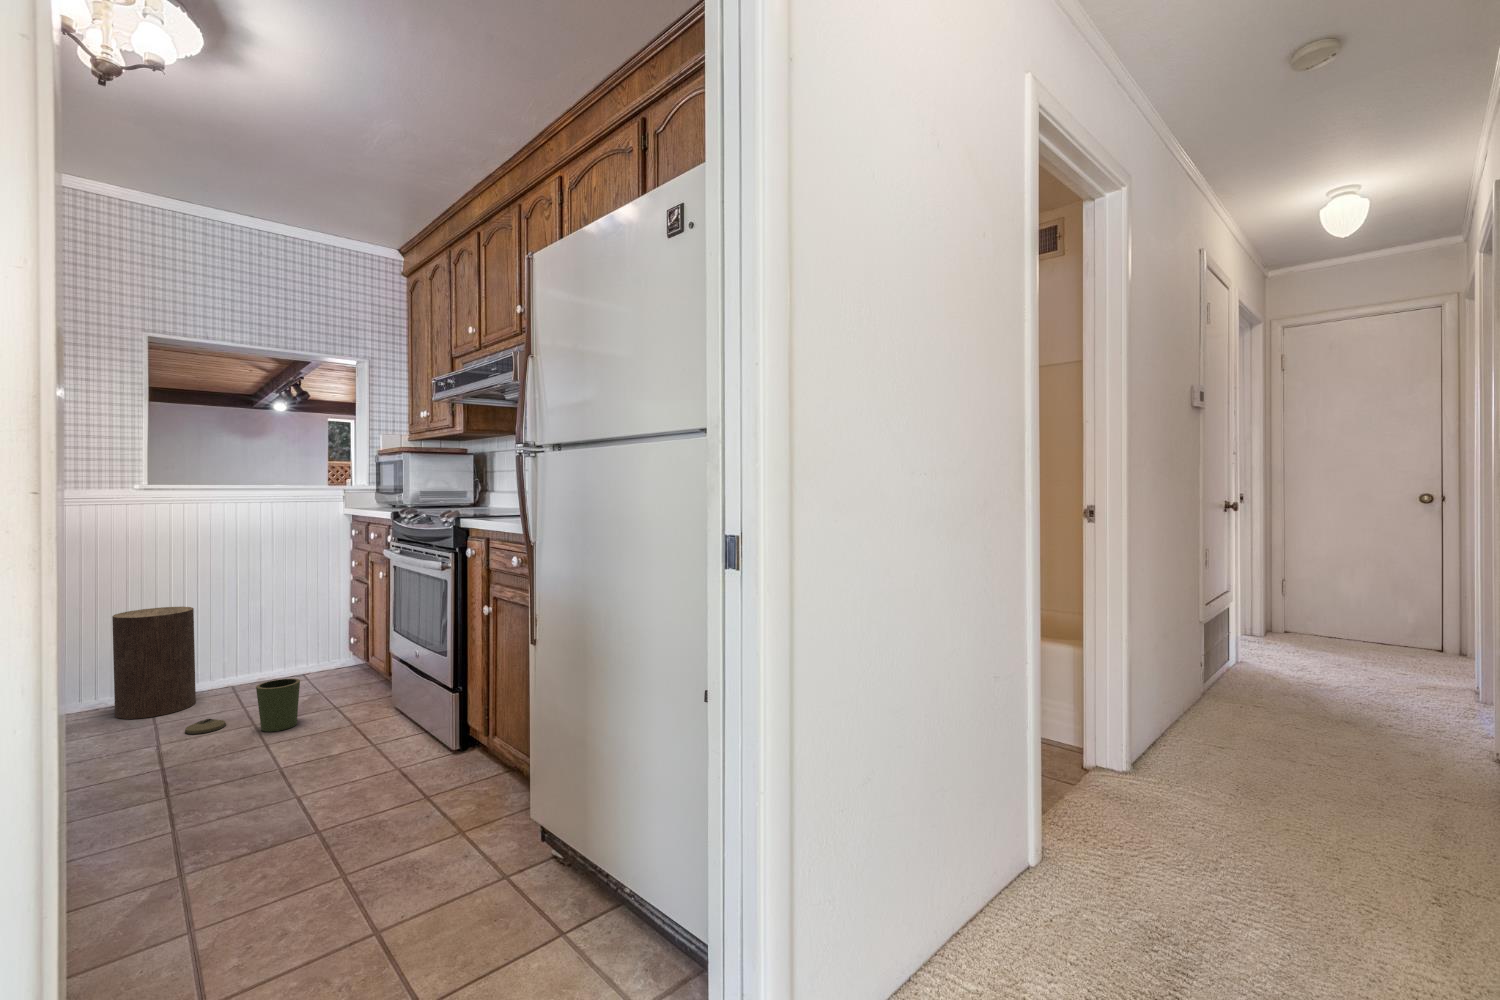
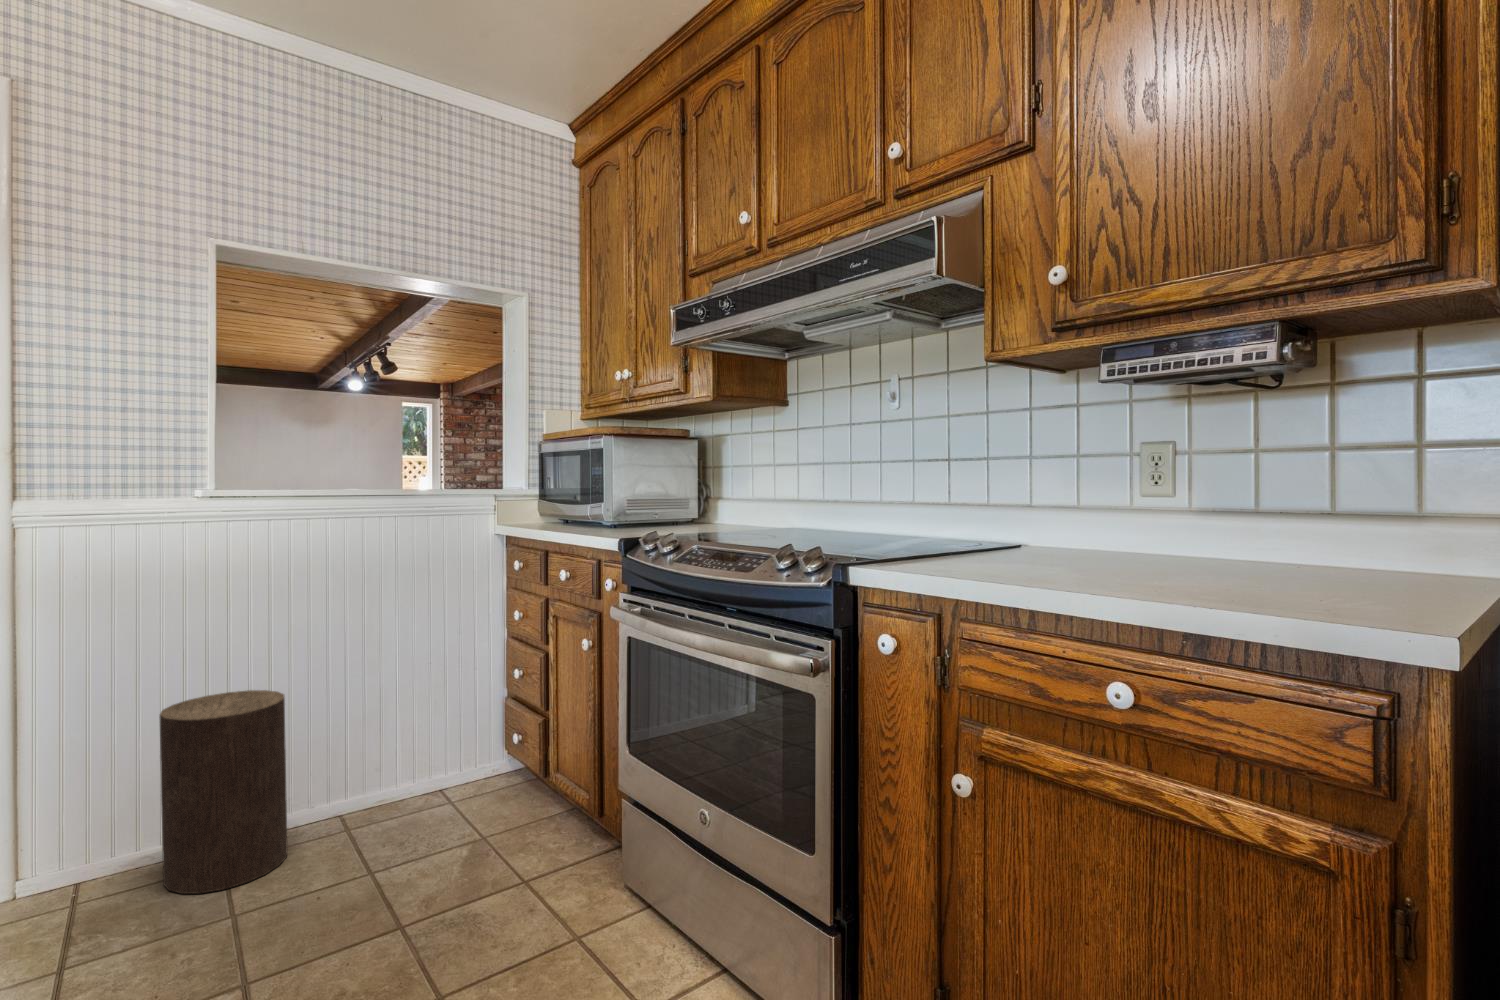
trash can: present [185,679,300,734] -> none [282,837,476,946]

